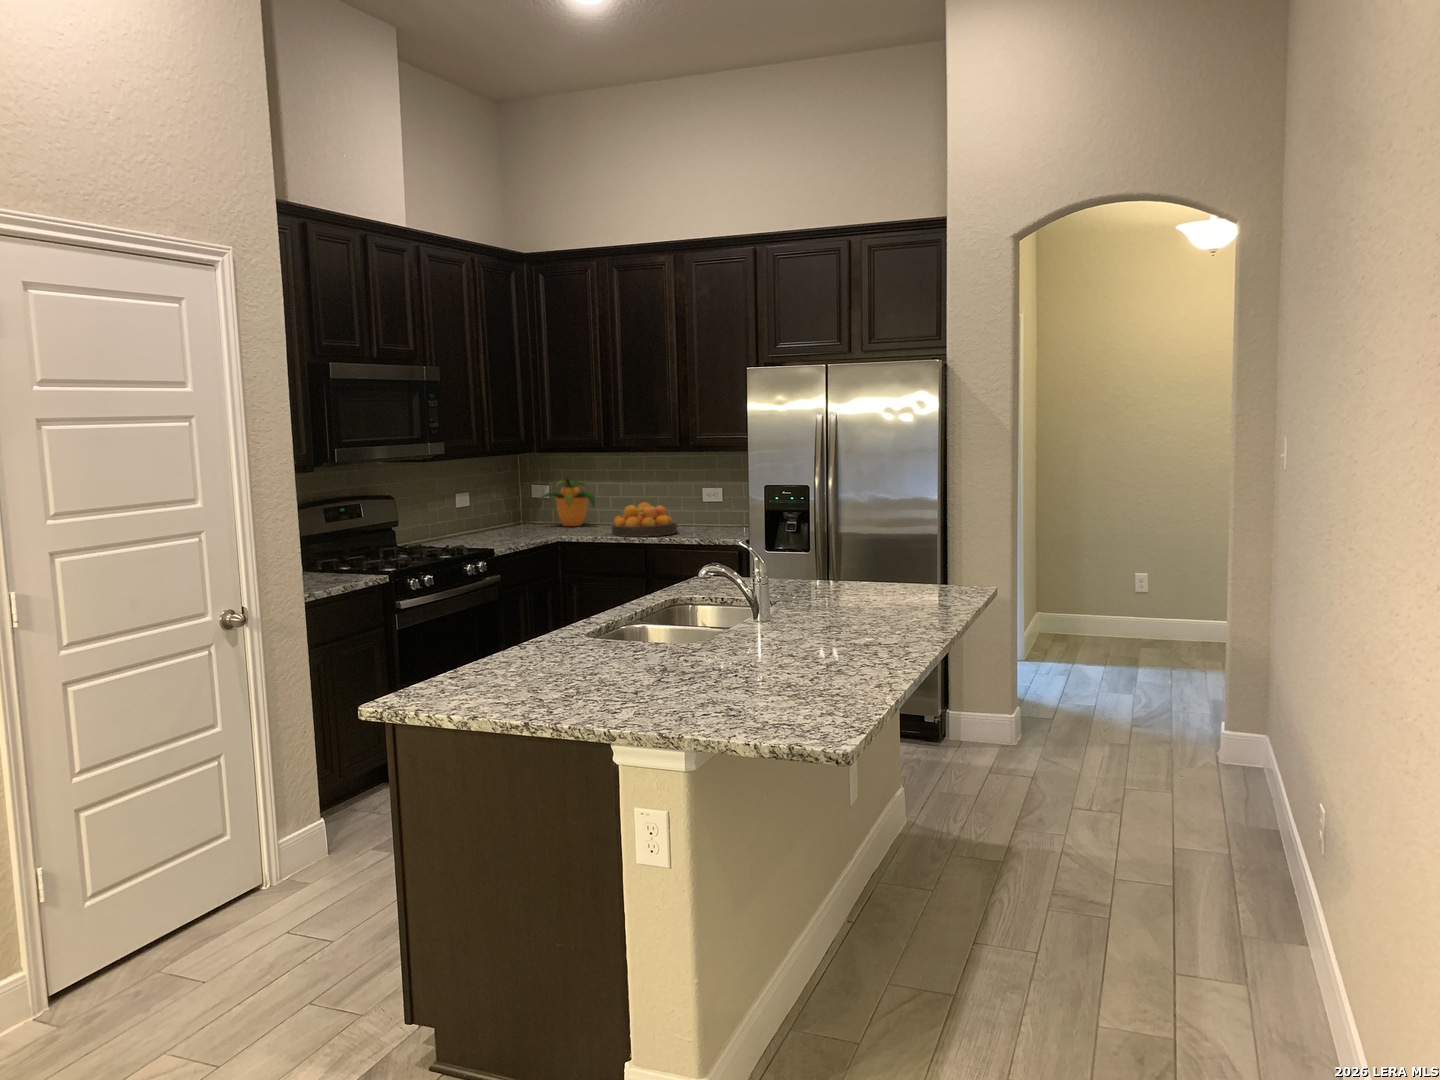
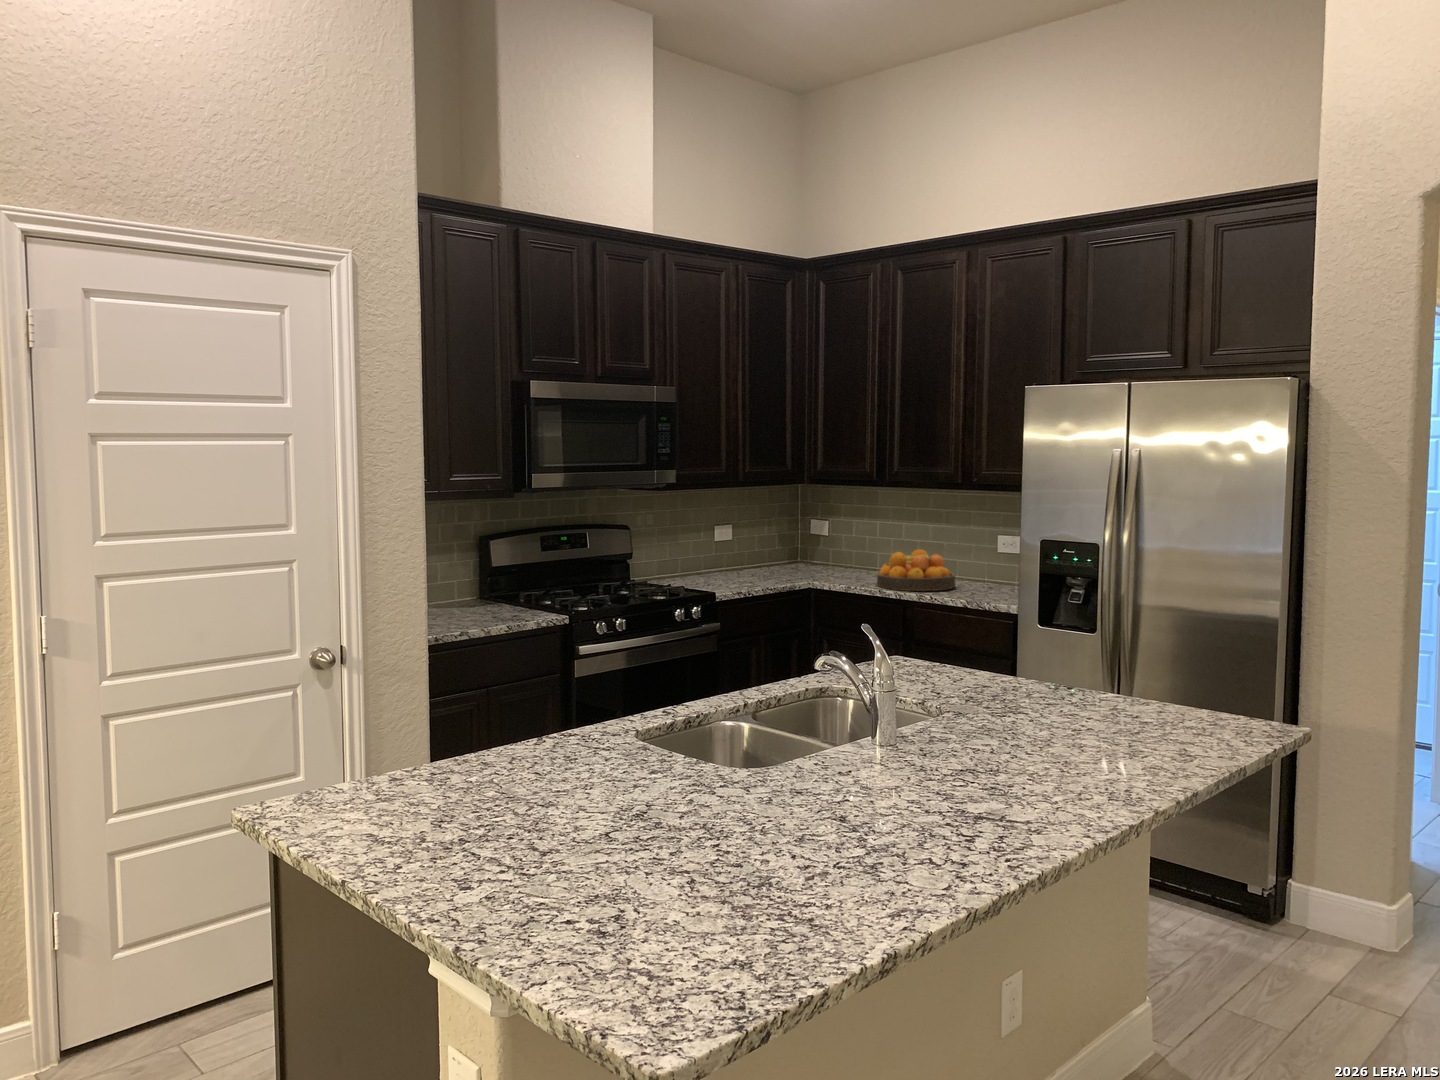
potted plant: present [540,478,595,526] -> none [812,514,881,570]

